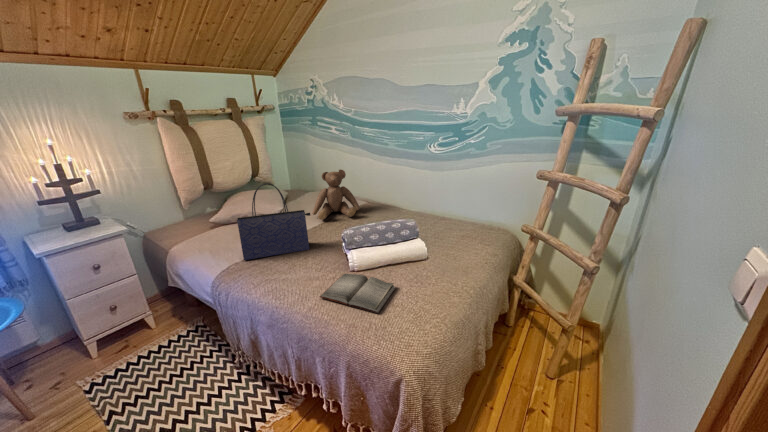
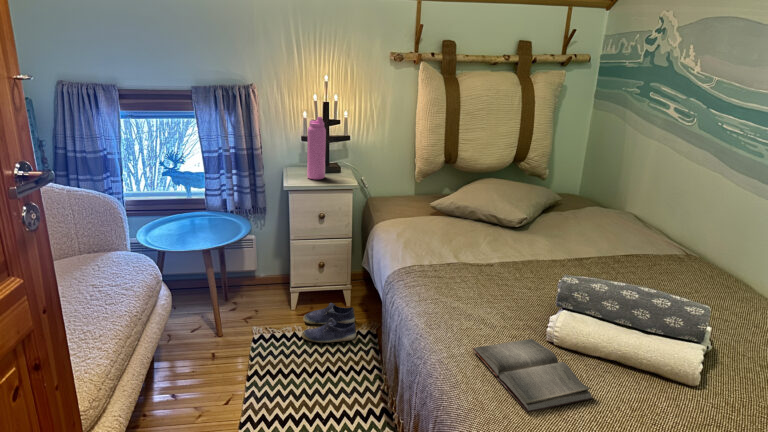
teddy bear: present [312,169,359,220] -> none [565,178,654,267]
water bottle: none [57,177,97,235] -> present [307,117,326,179]
tote bag: present [237,183,310,260] -> none [429,170,538,287]
shoe: none [125,319,186,366] -> present [302,303,356,343]

